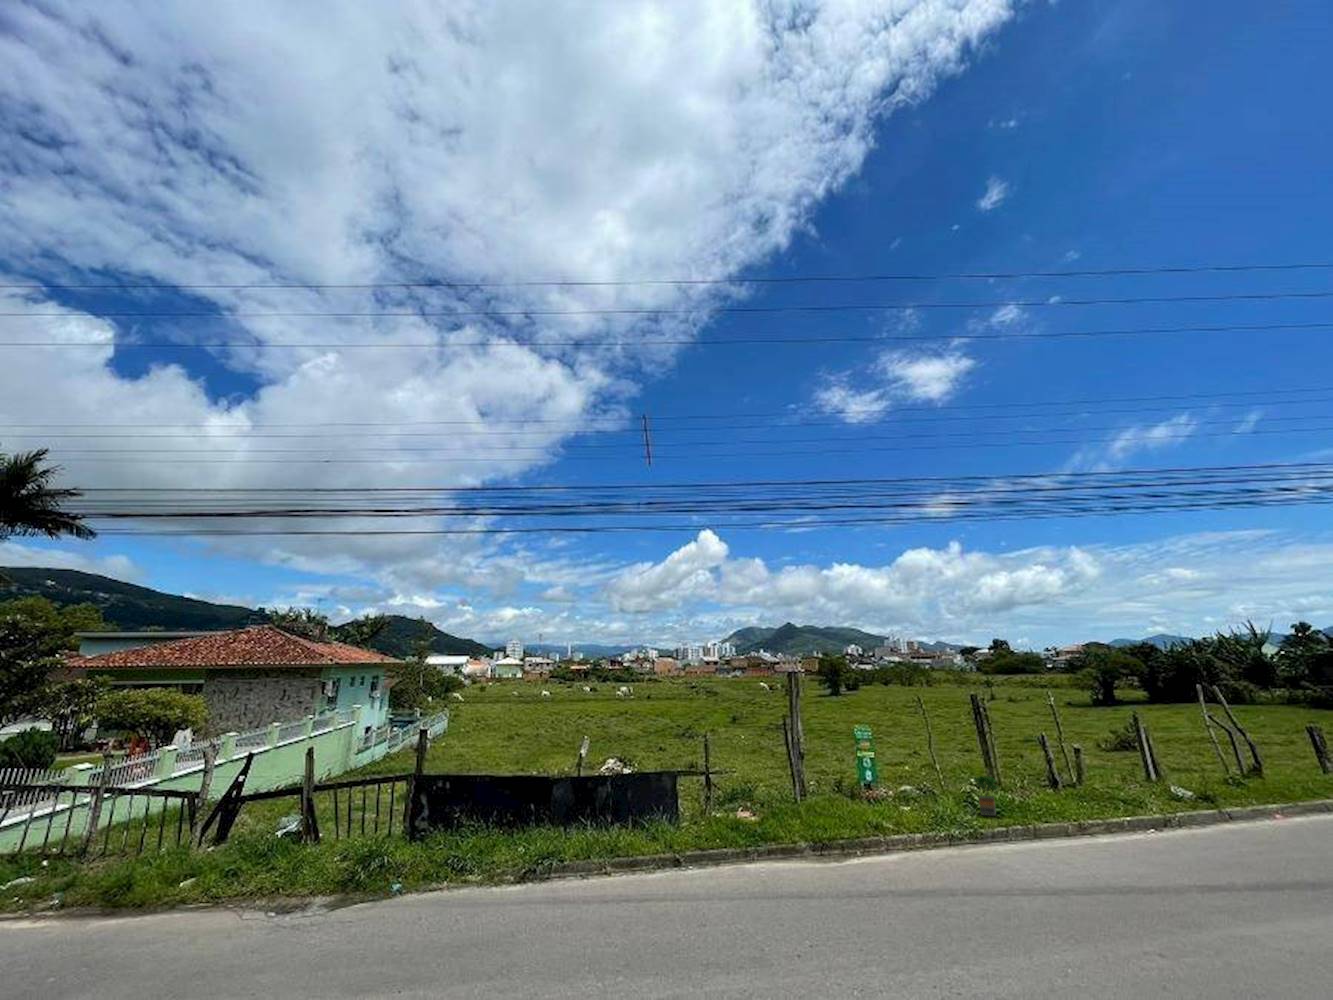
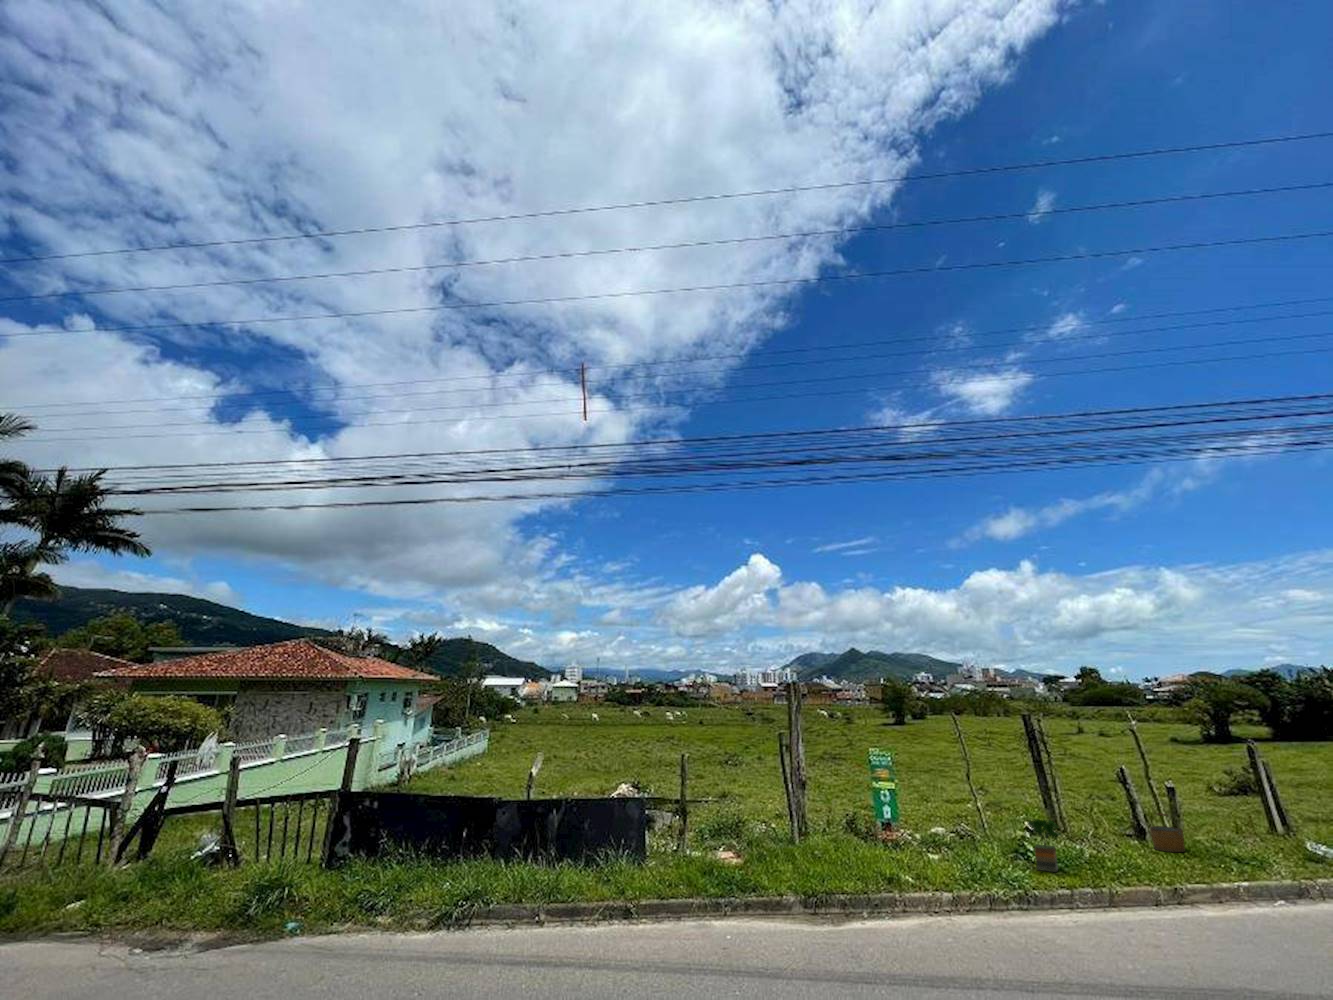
bucket: none [1061,768,1087,797] -> present [1150,813,1185,852]

